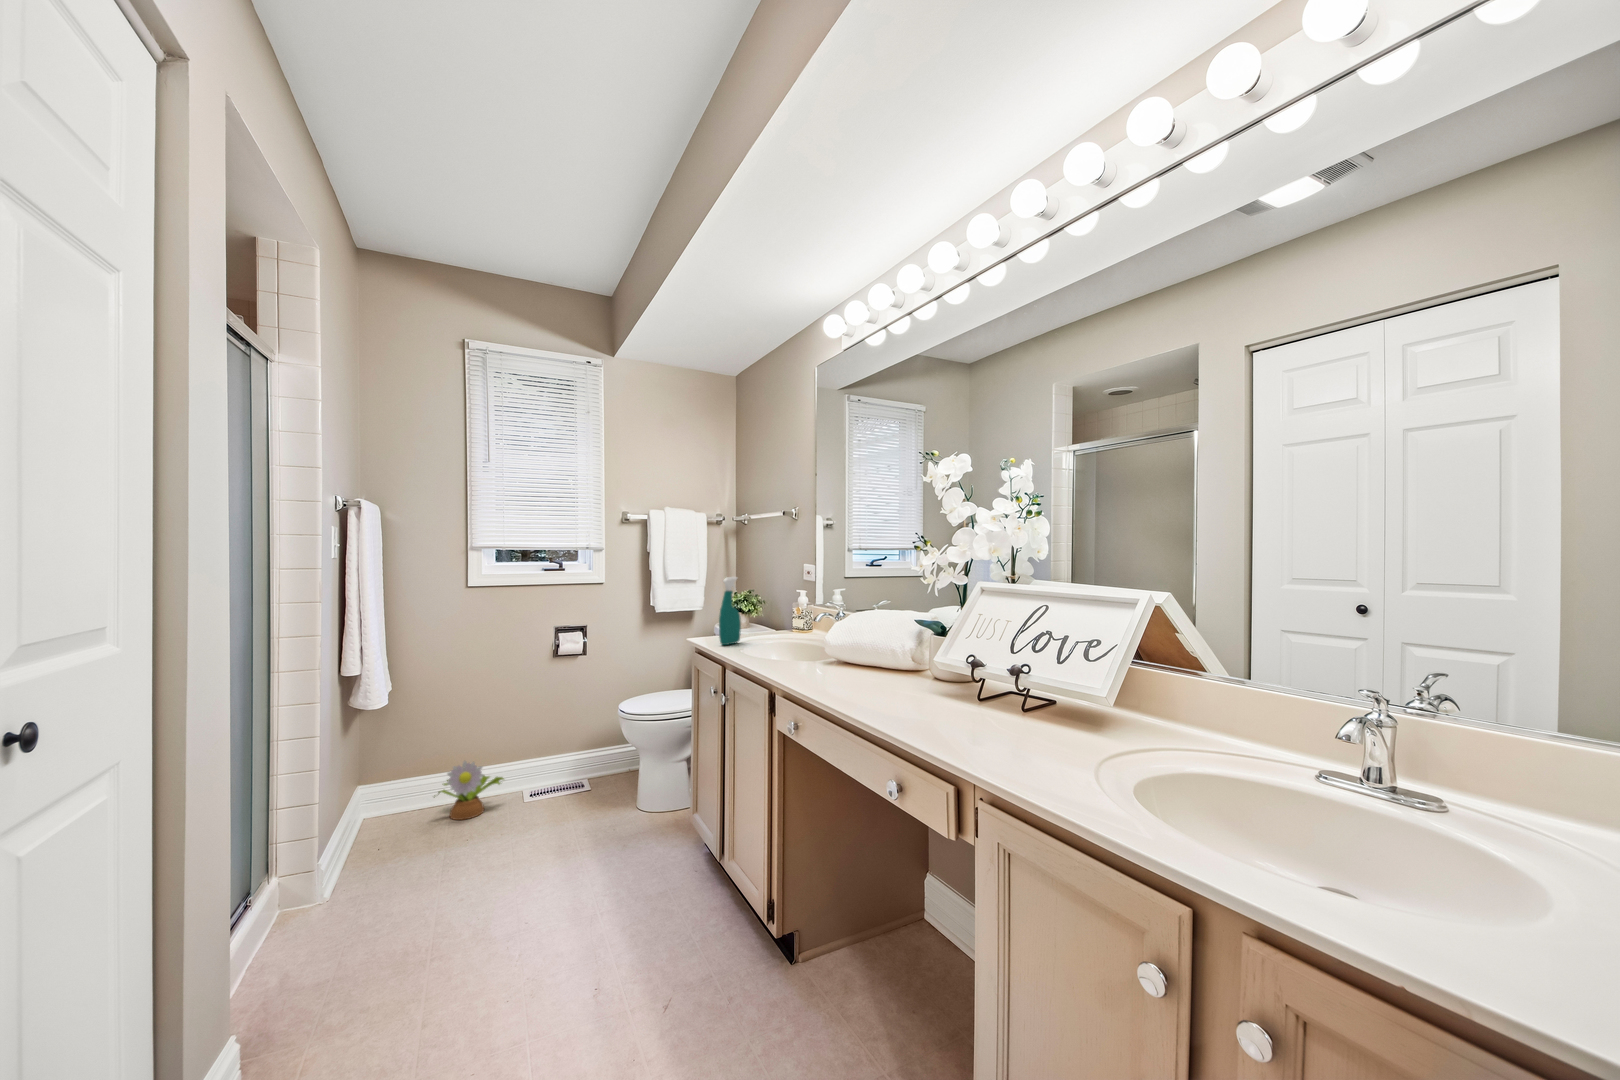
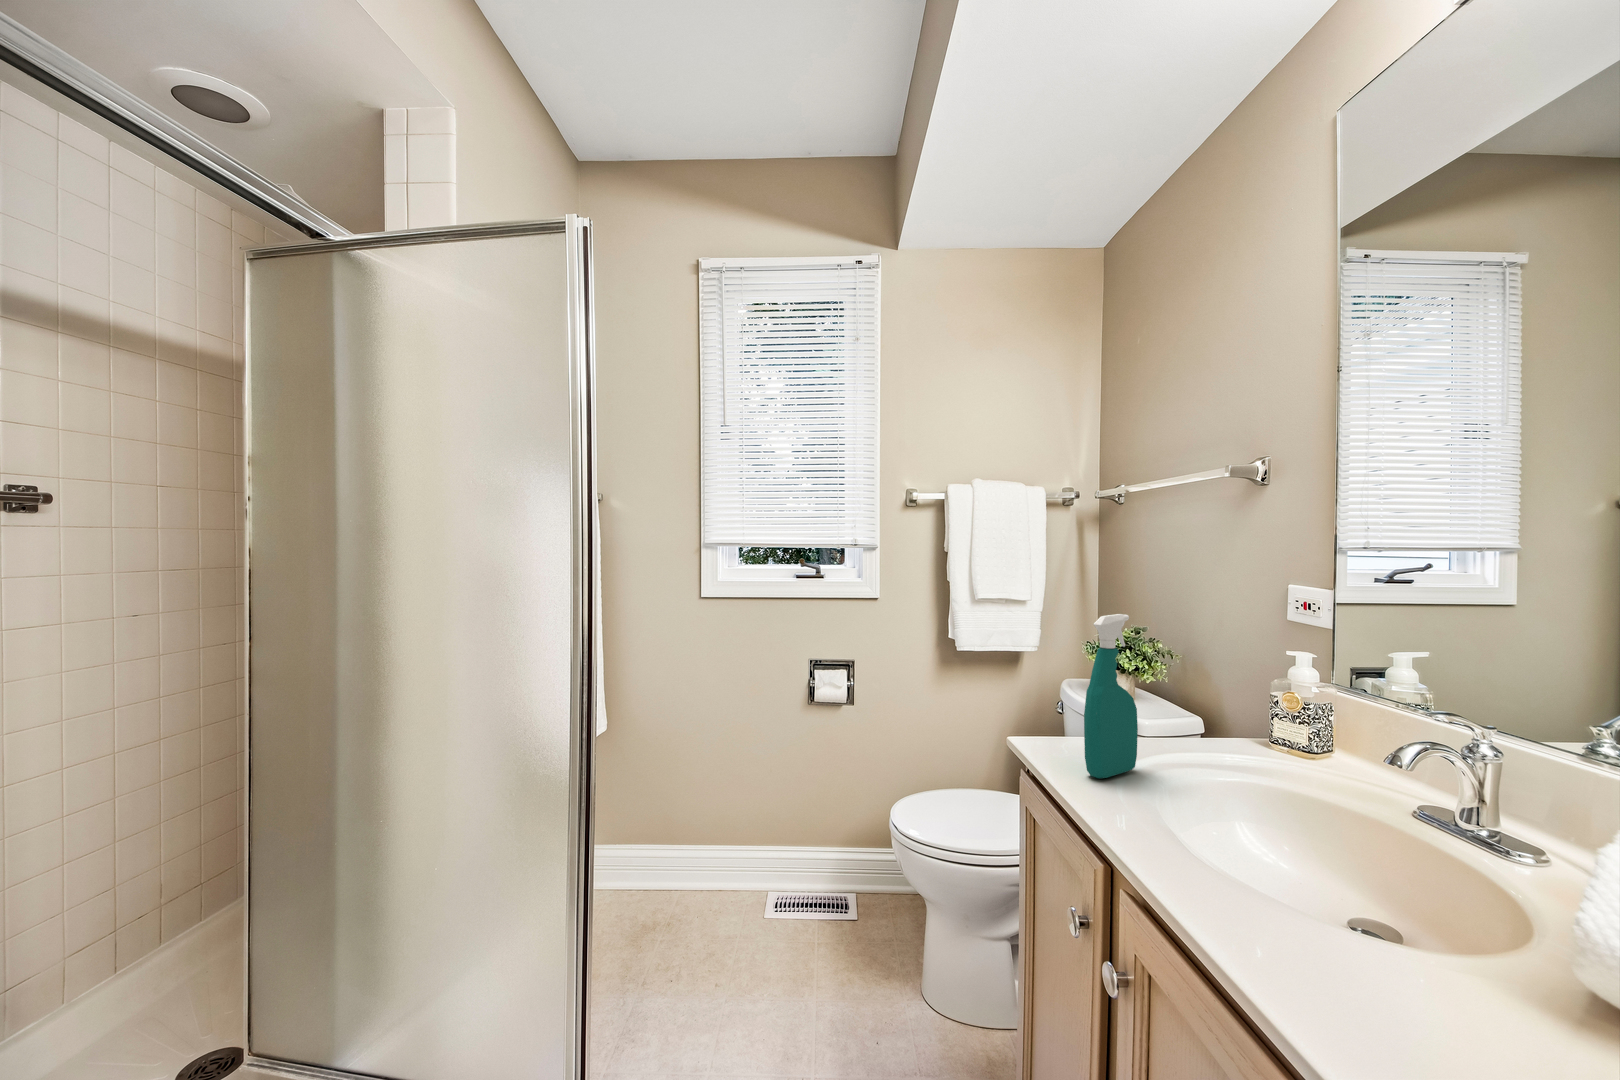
decorative plant: present [438,761,504,820] -> none [645,850,739,934]

